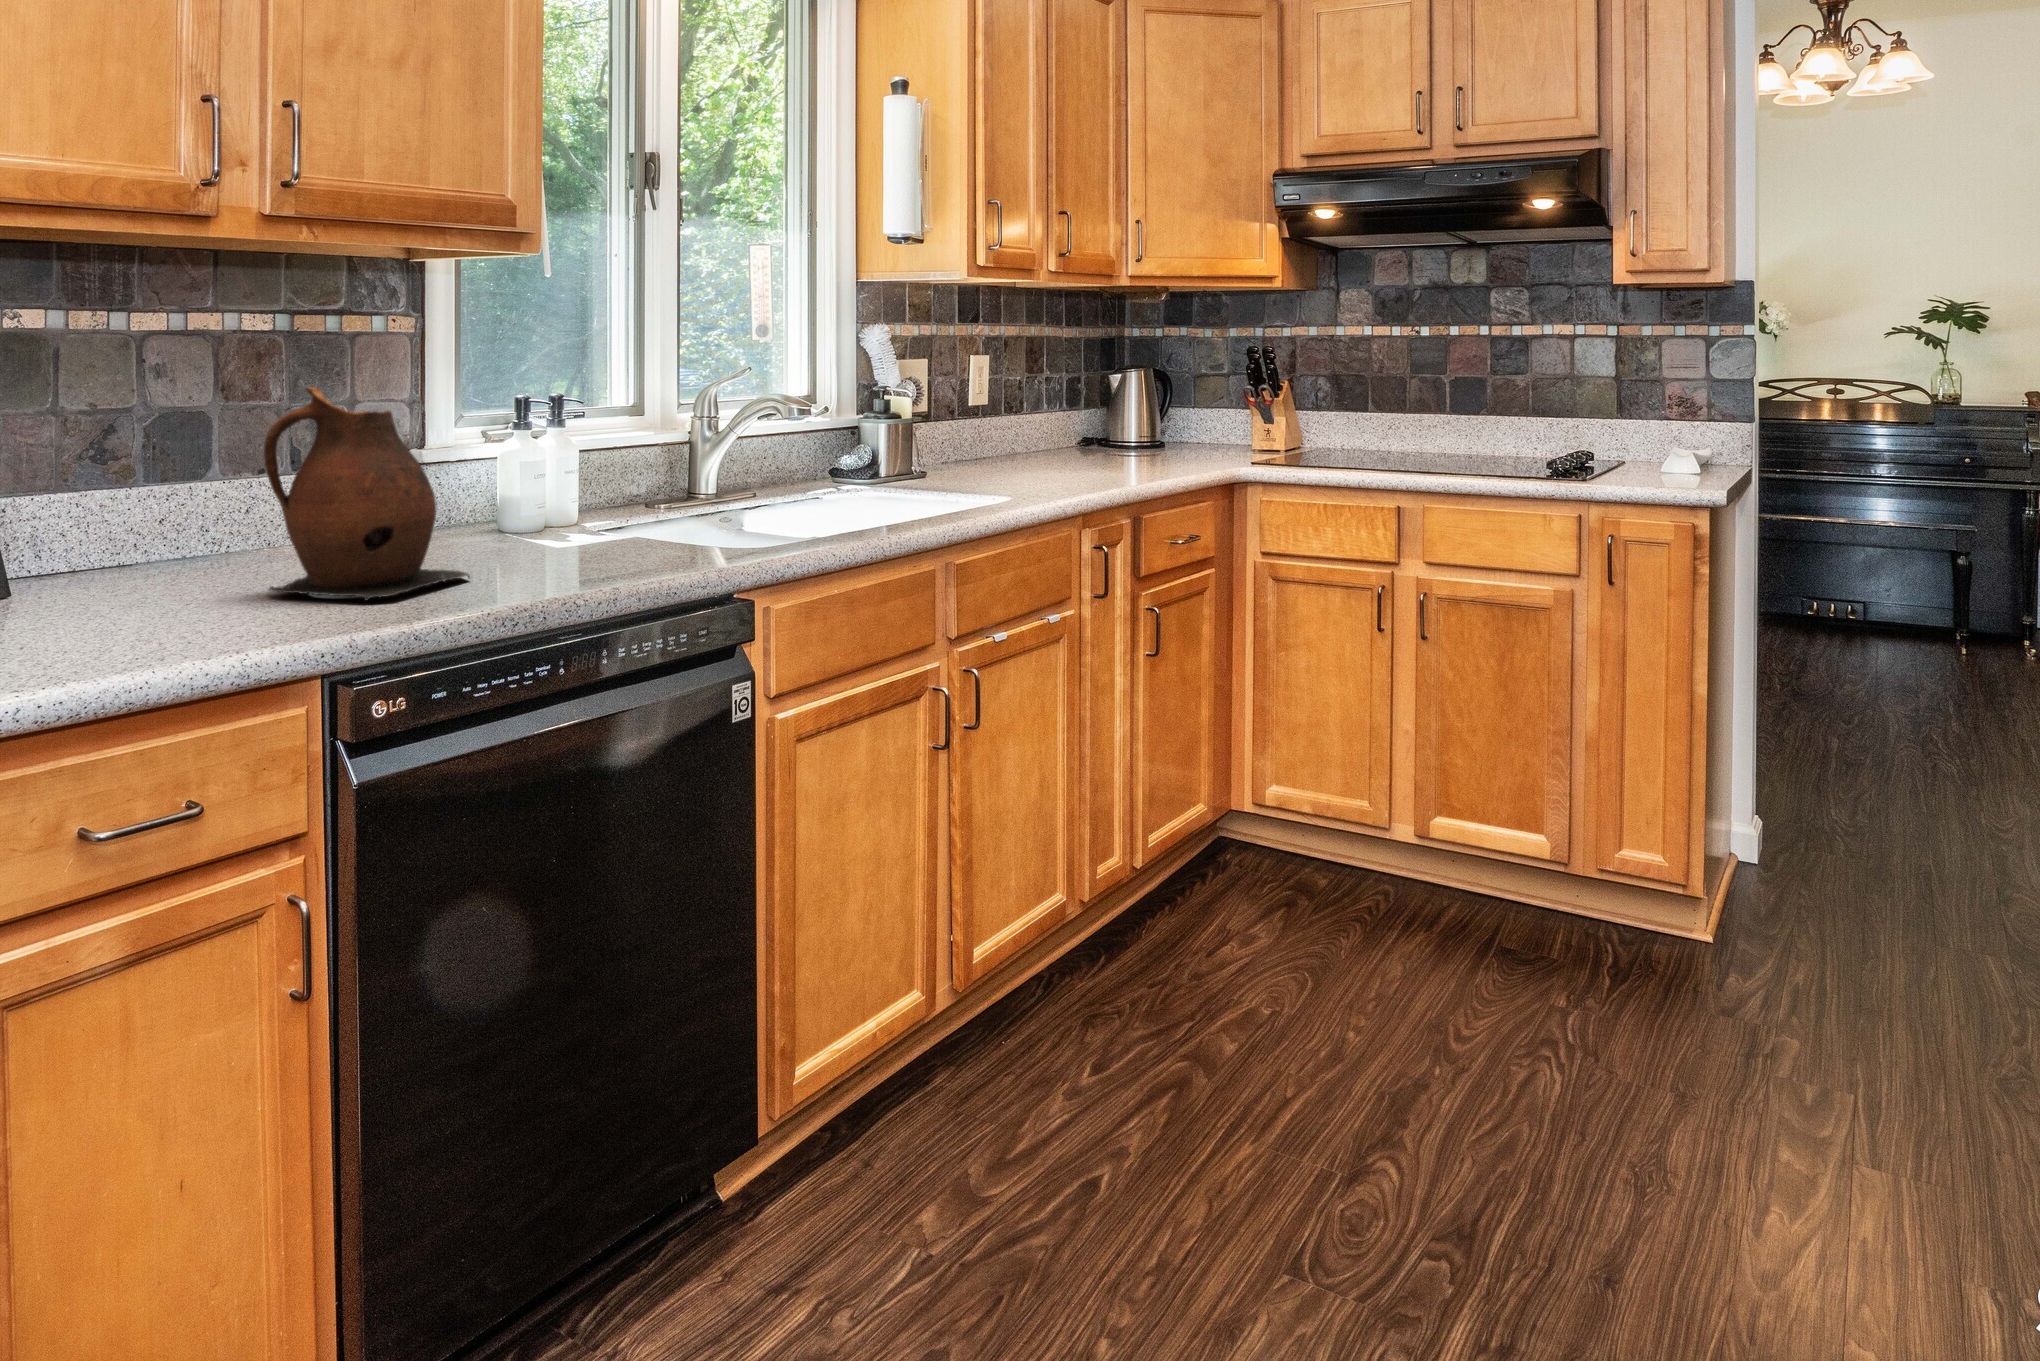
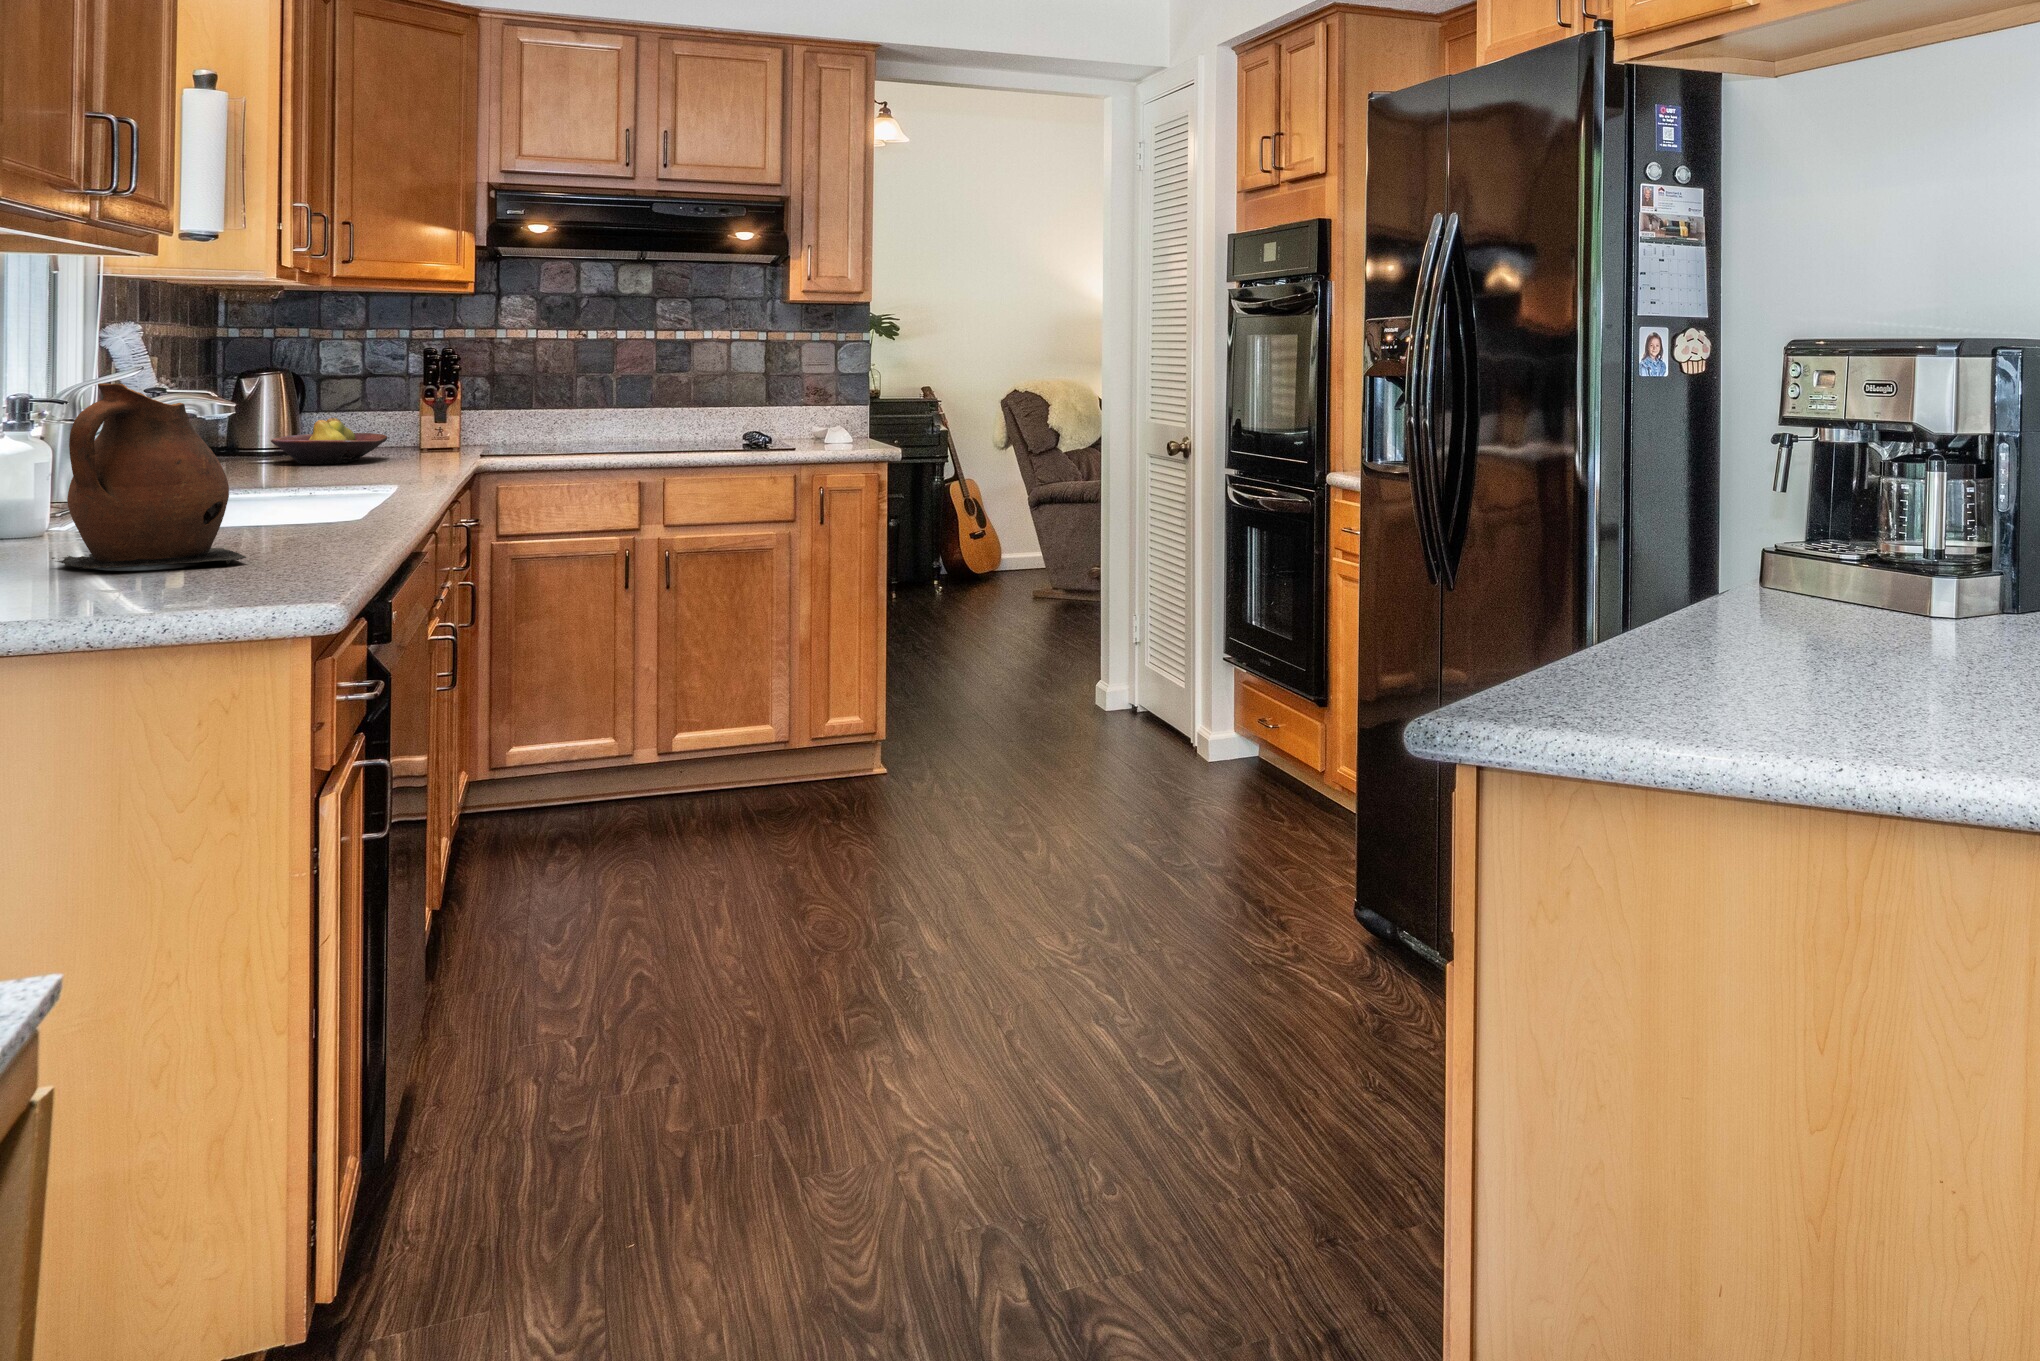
fruit bowl: none [1089,416,1204,462] -> present [271,418,387,464]

